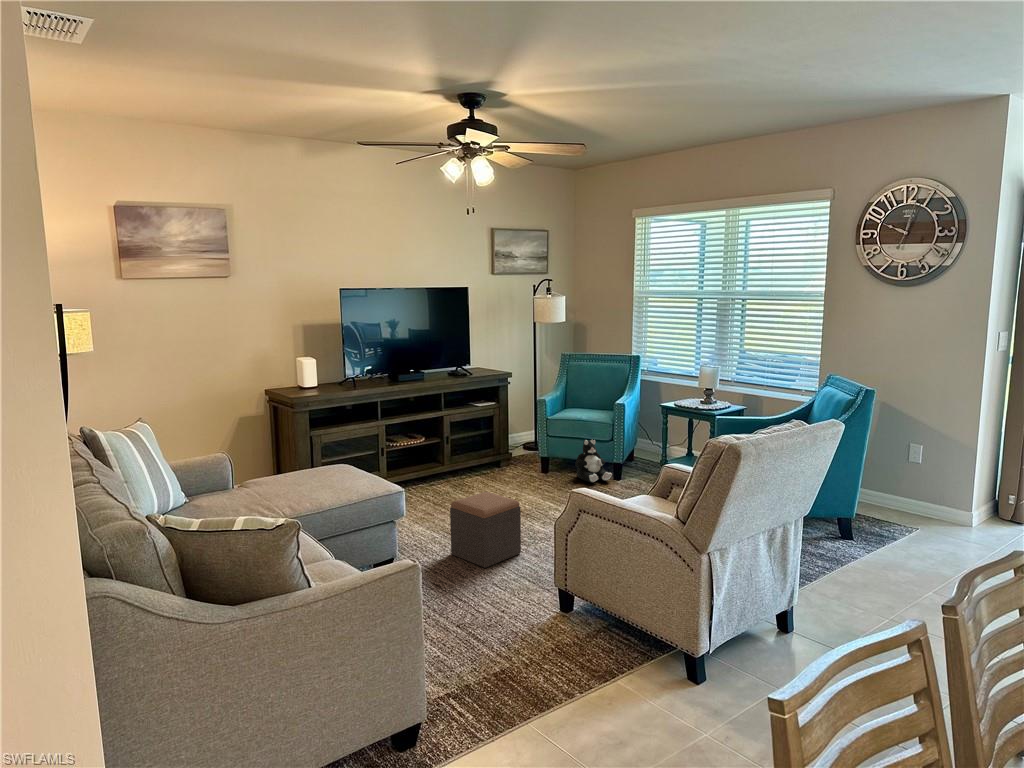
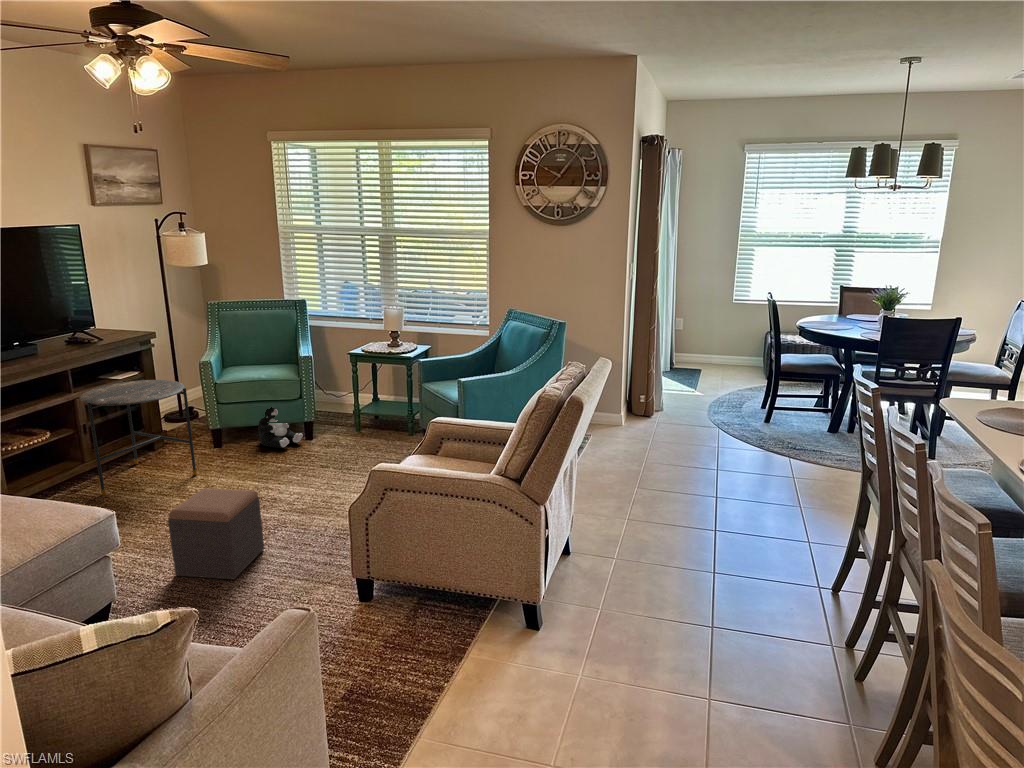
side table: none [444,407,517,491] -> present [79,380,197,495]

